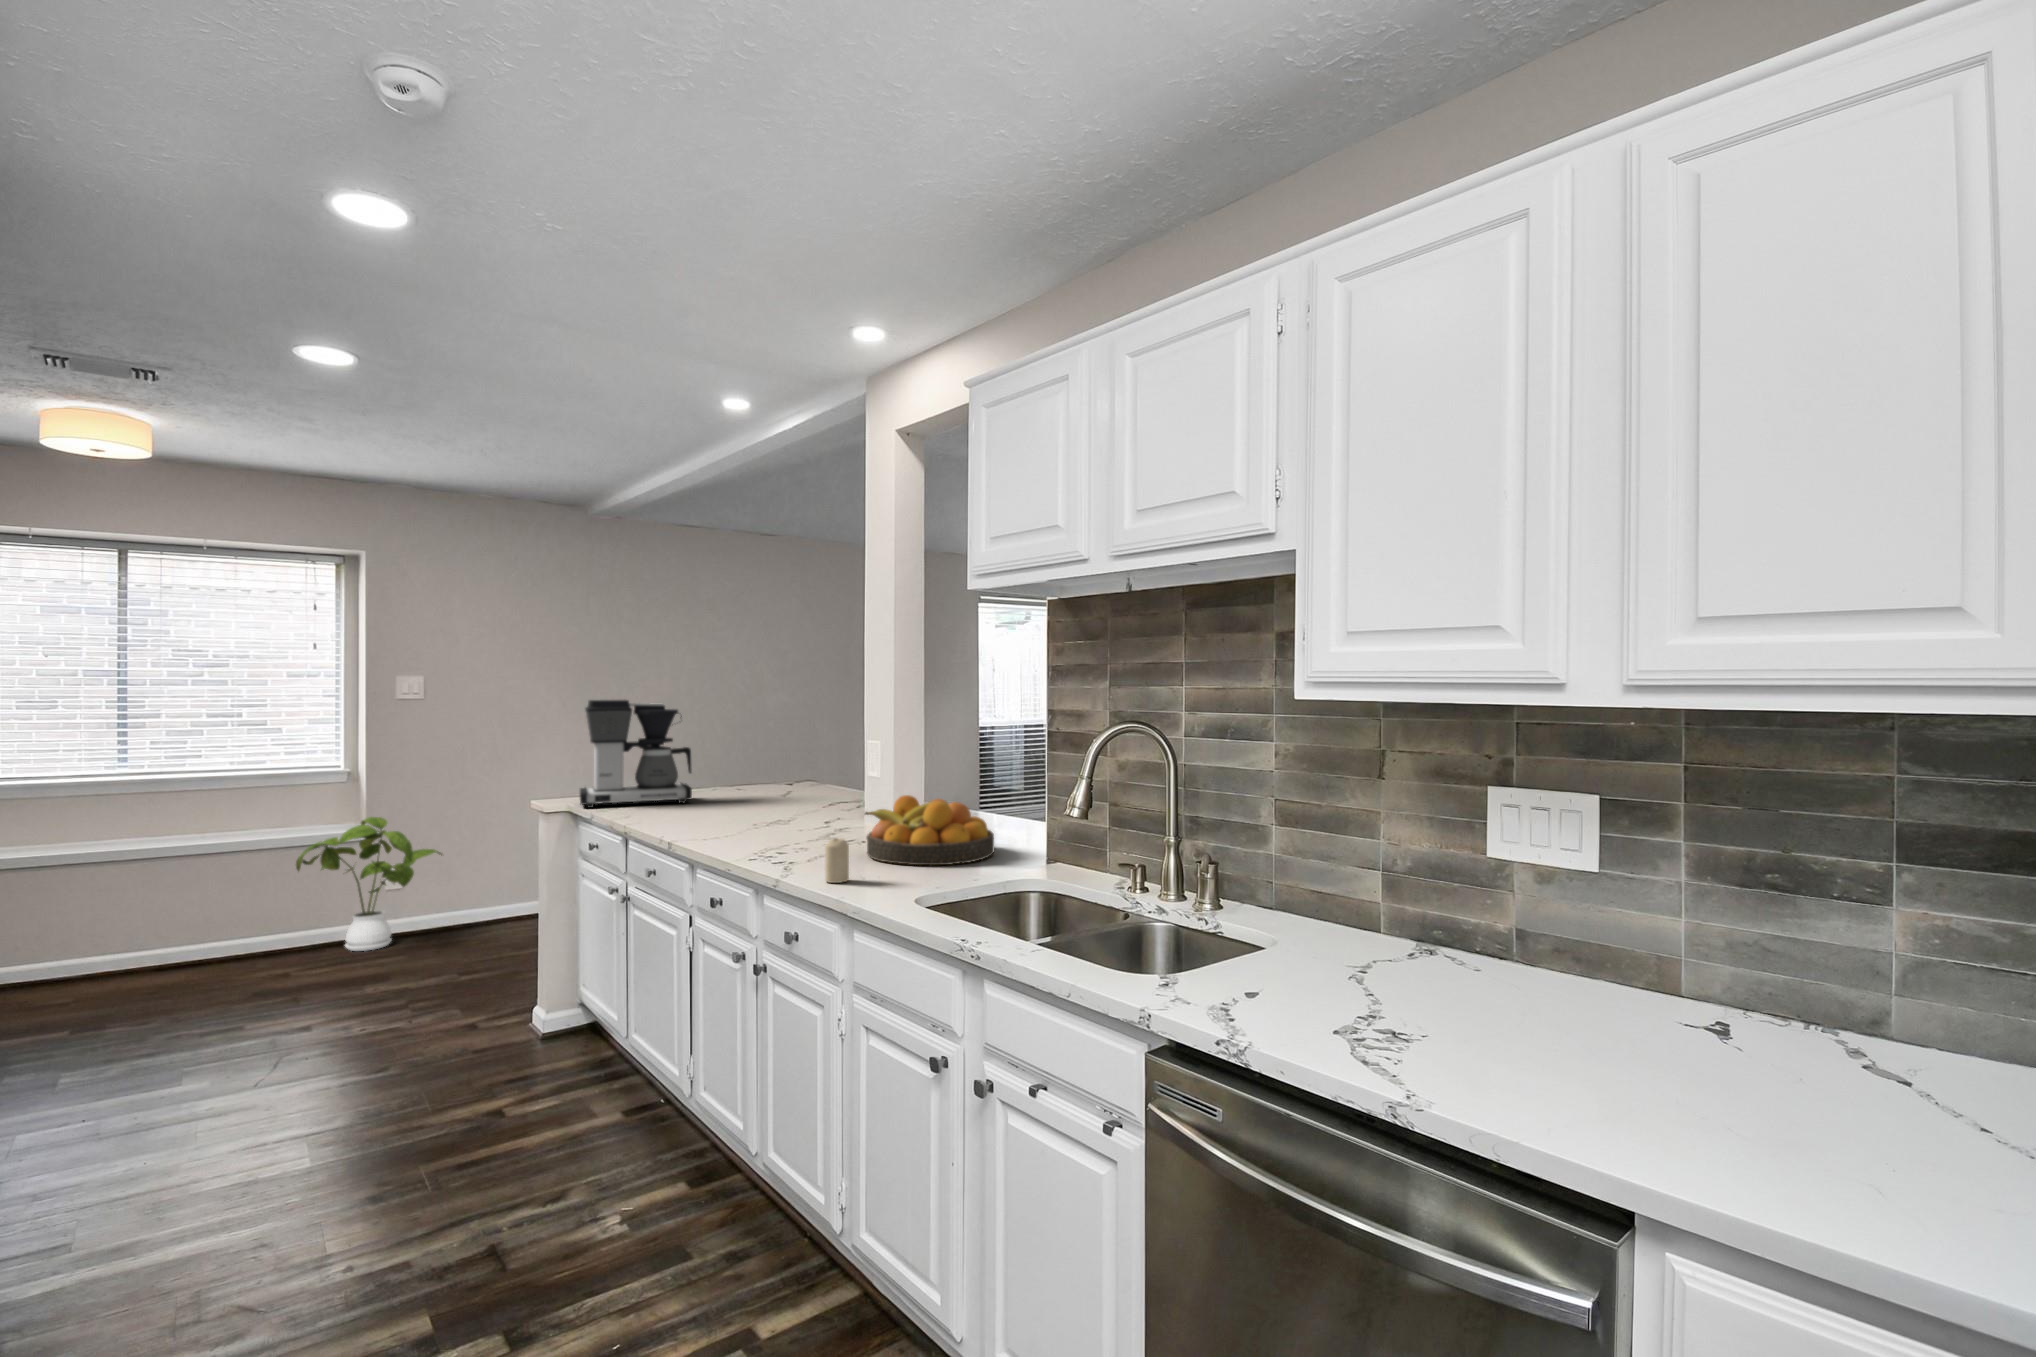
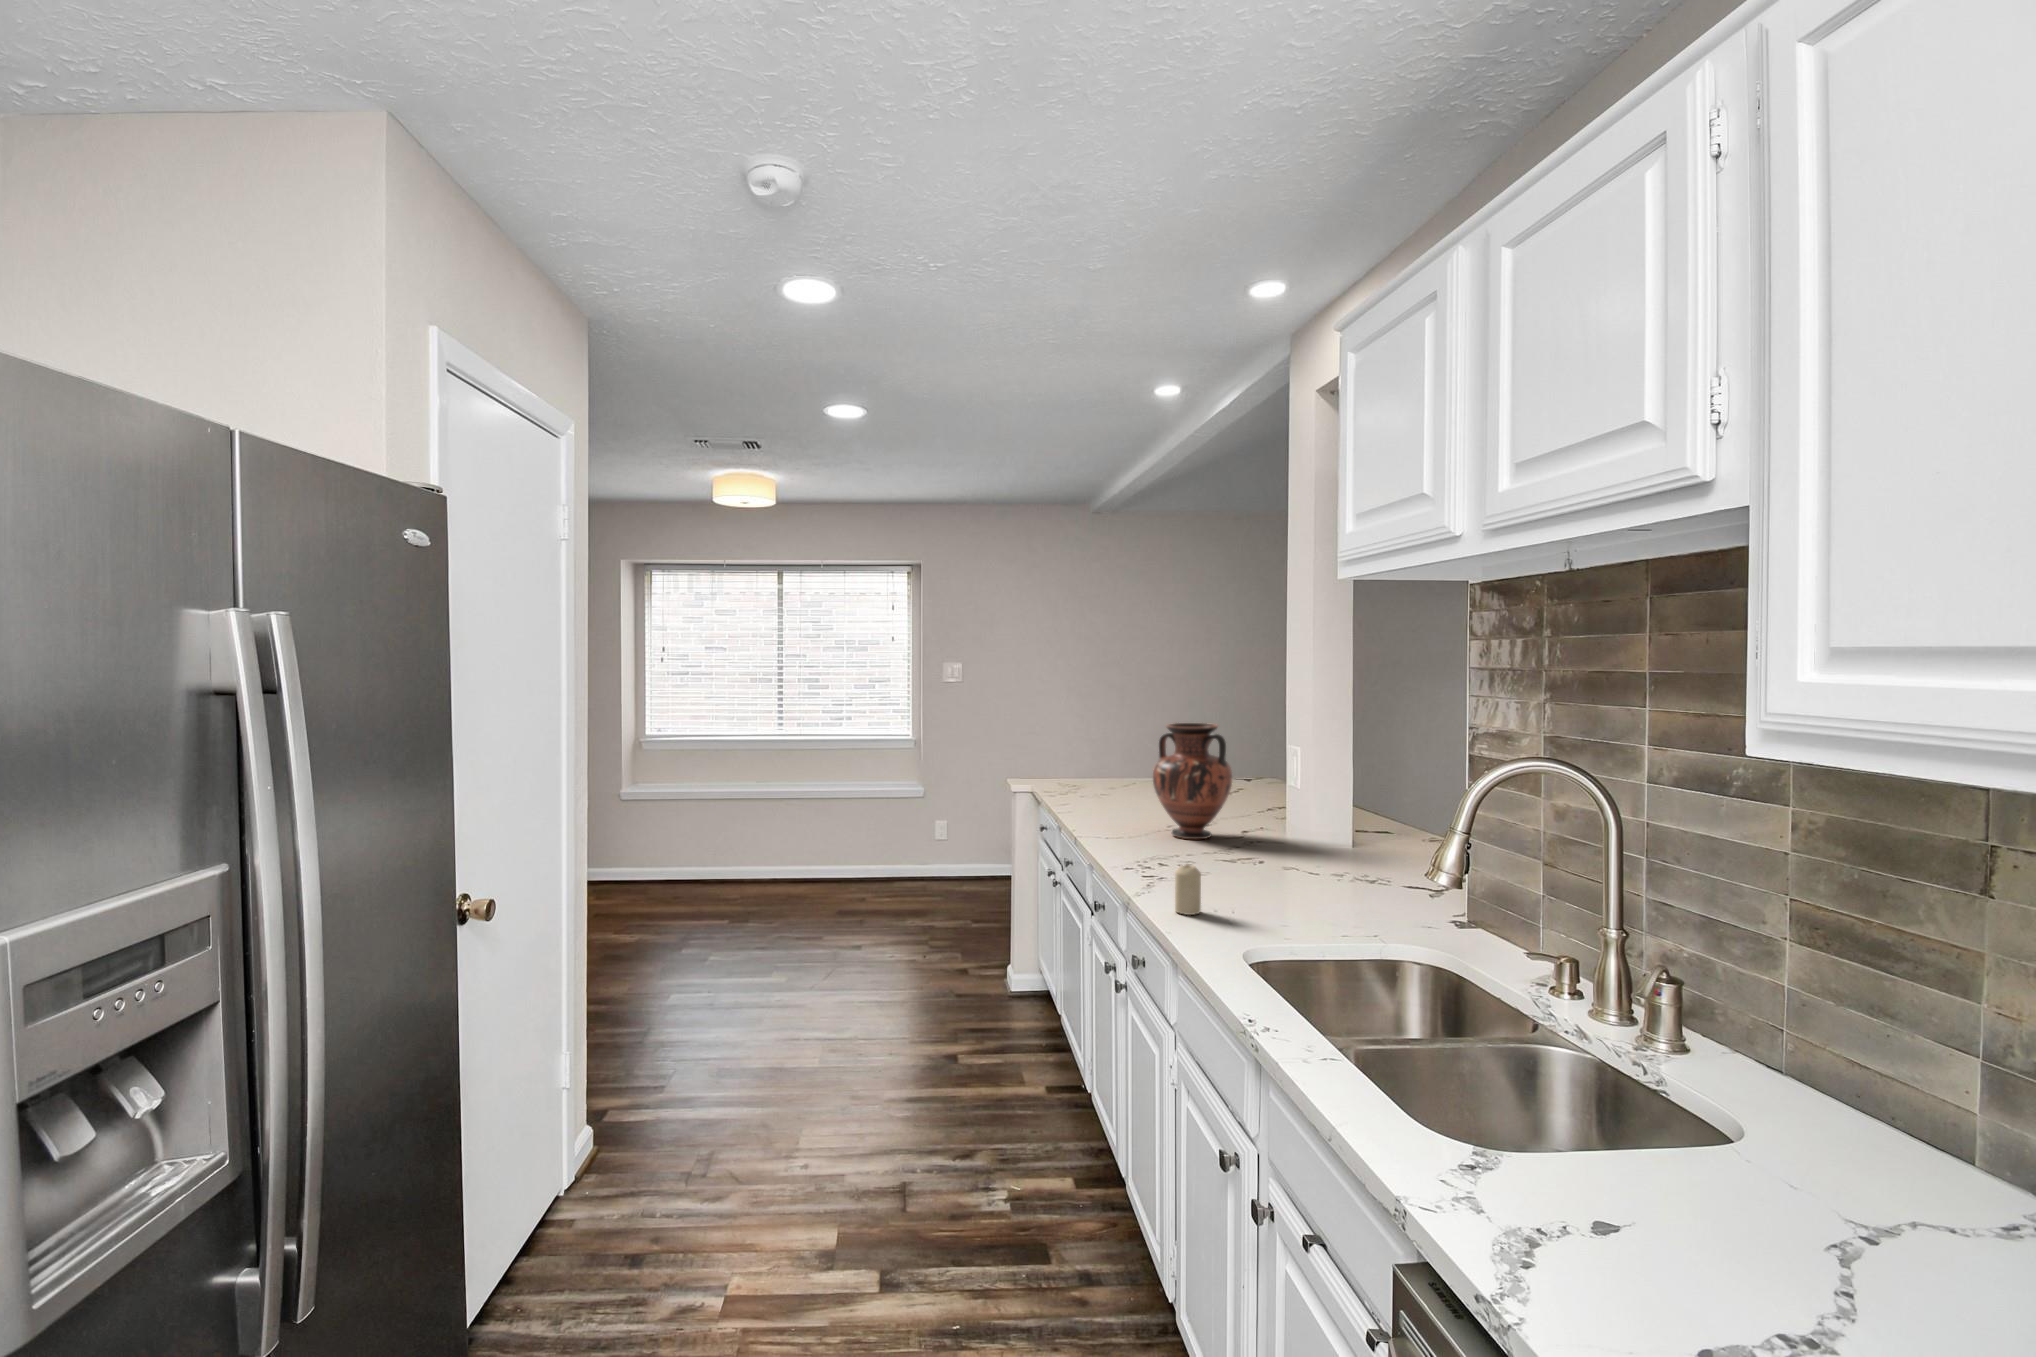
coffee maker: present [580,700,692,808] -> none [1035,696,1135,797]
vase: none [744,719,822,830] -> present [1153,723,1232,839]
fruit bowl: present [865,795,994,865] -> none [1246,819,1401,909]
house plant: present [296,817,442,951] -> none [877,782,977,889]

